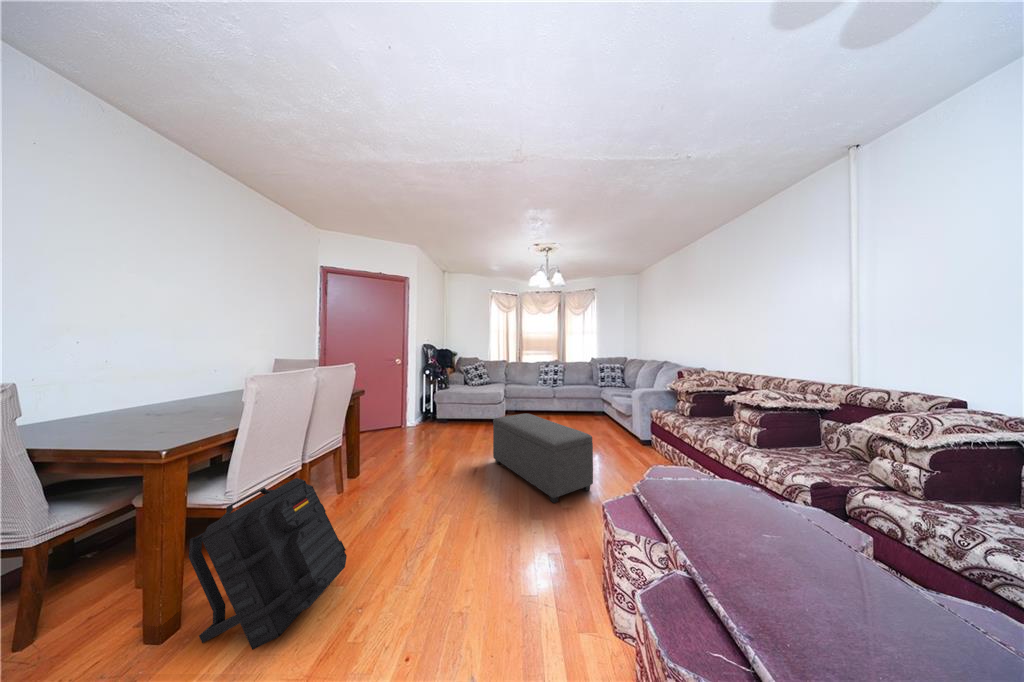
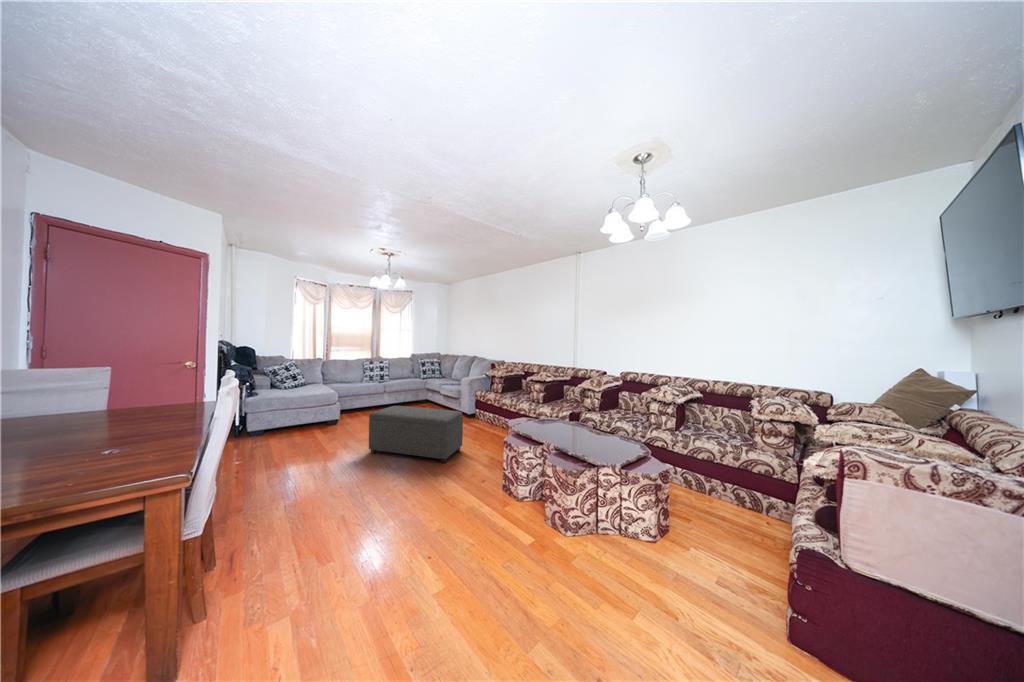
backpack: present [189,478,347,650] -> none [210,480,362,628]

